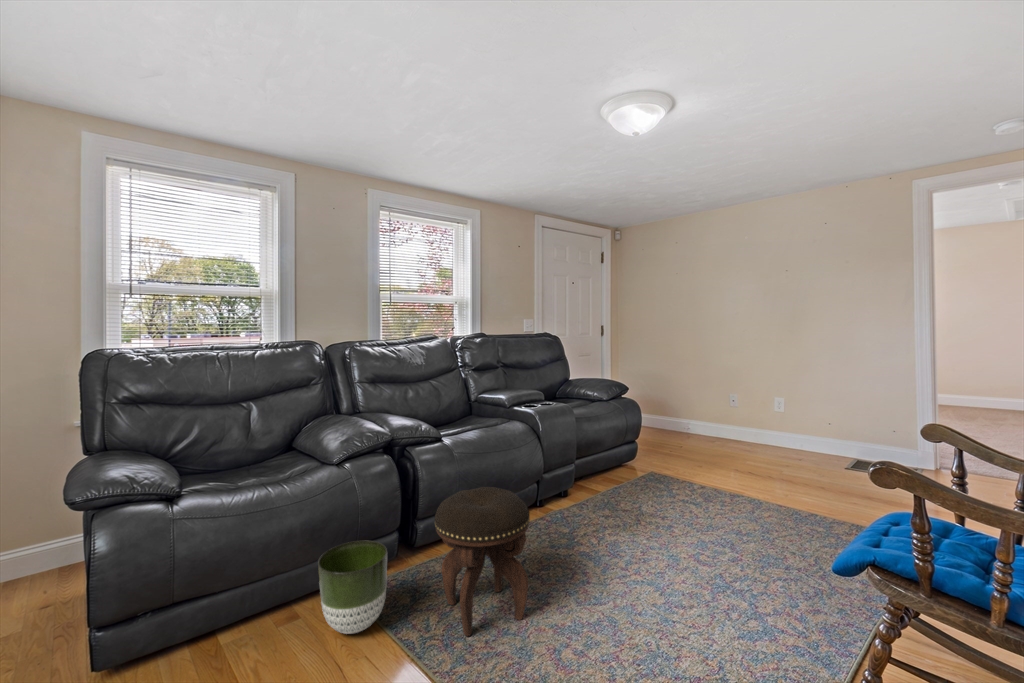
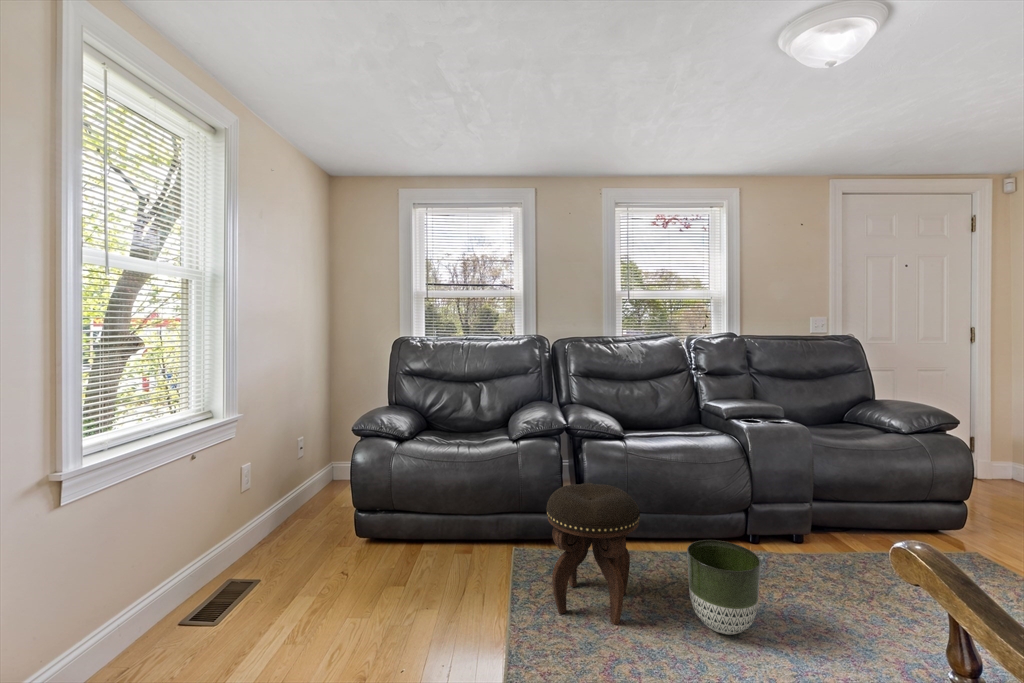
planter: present [318,541,387,634] -> present [687,540,761,635]

